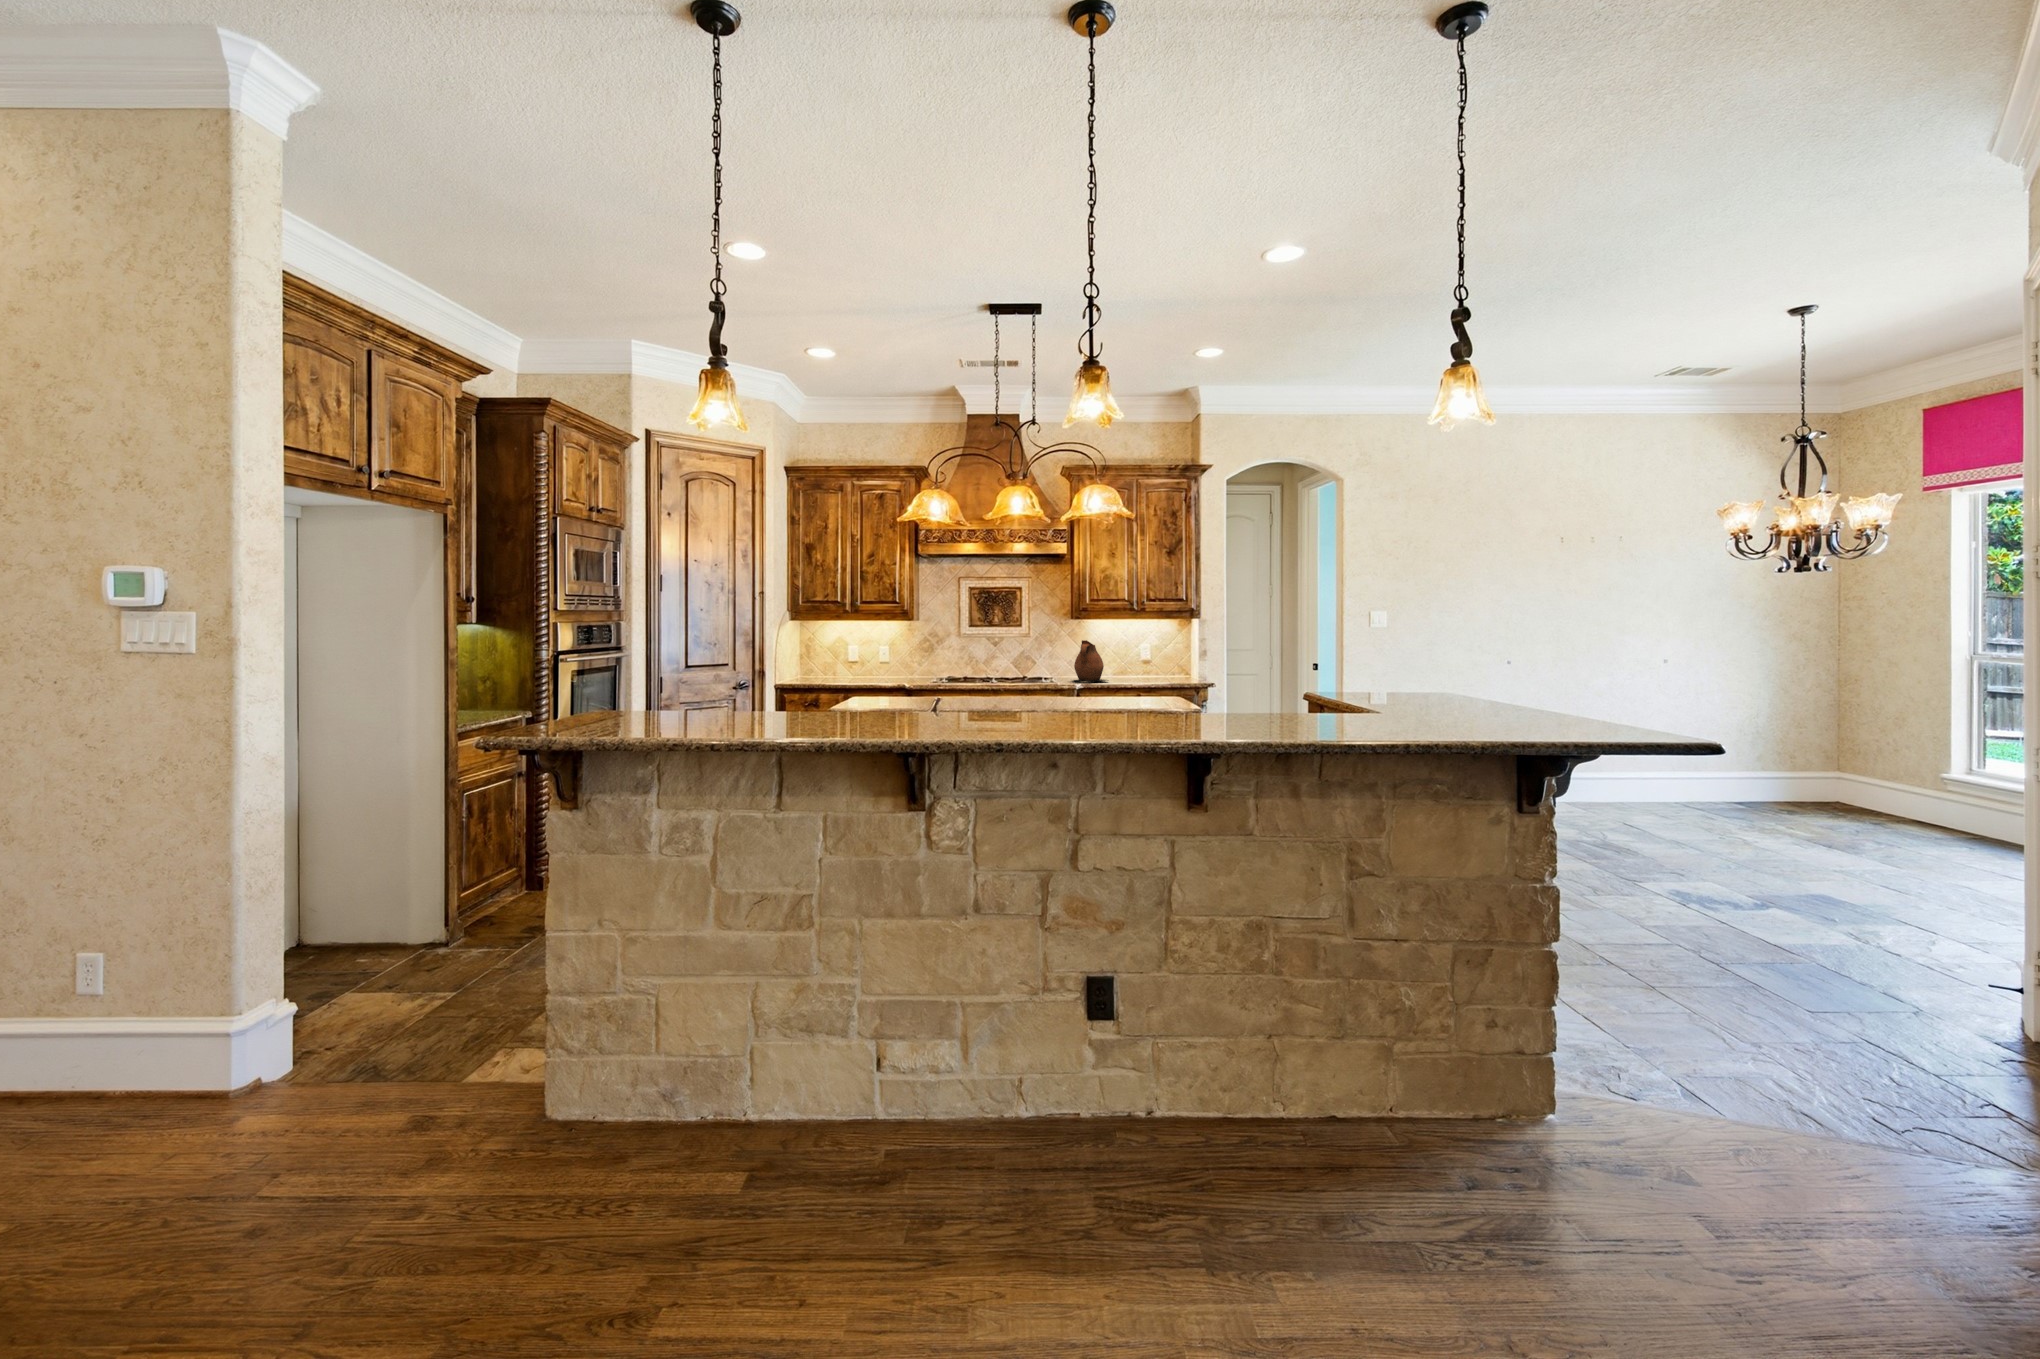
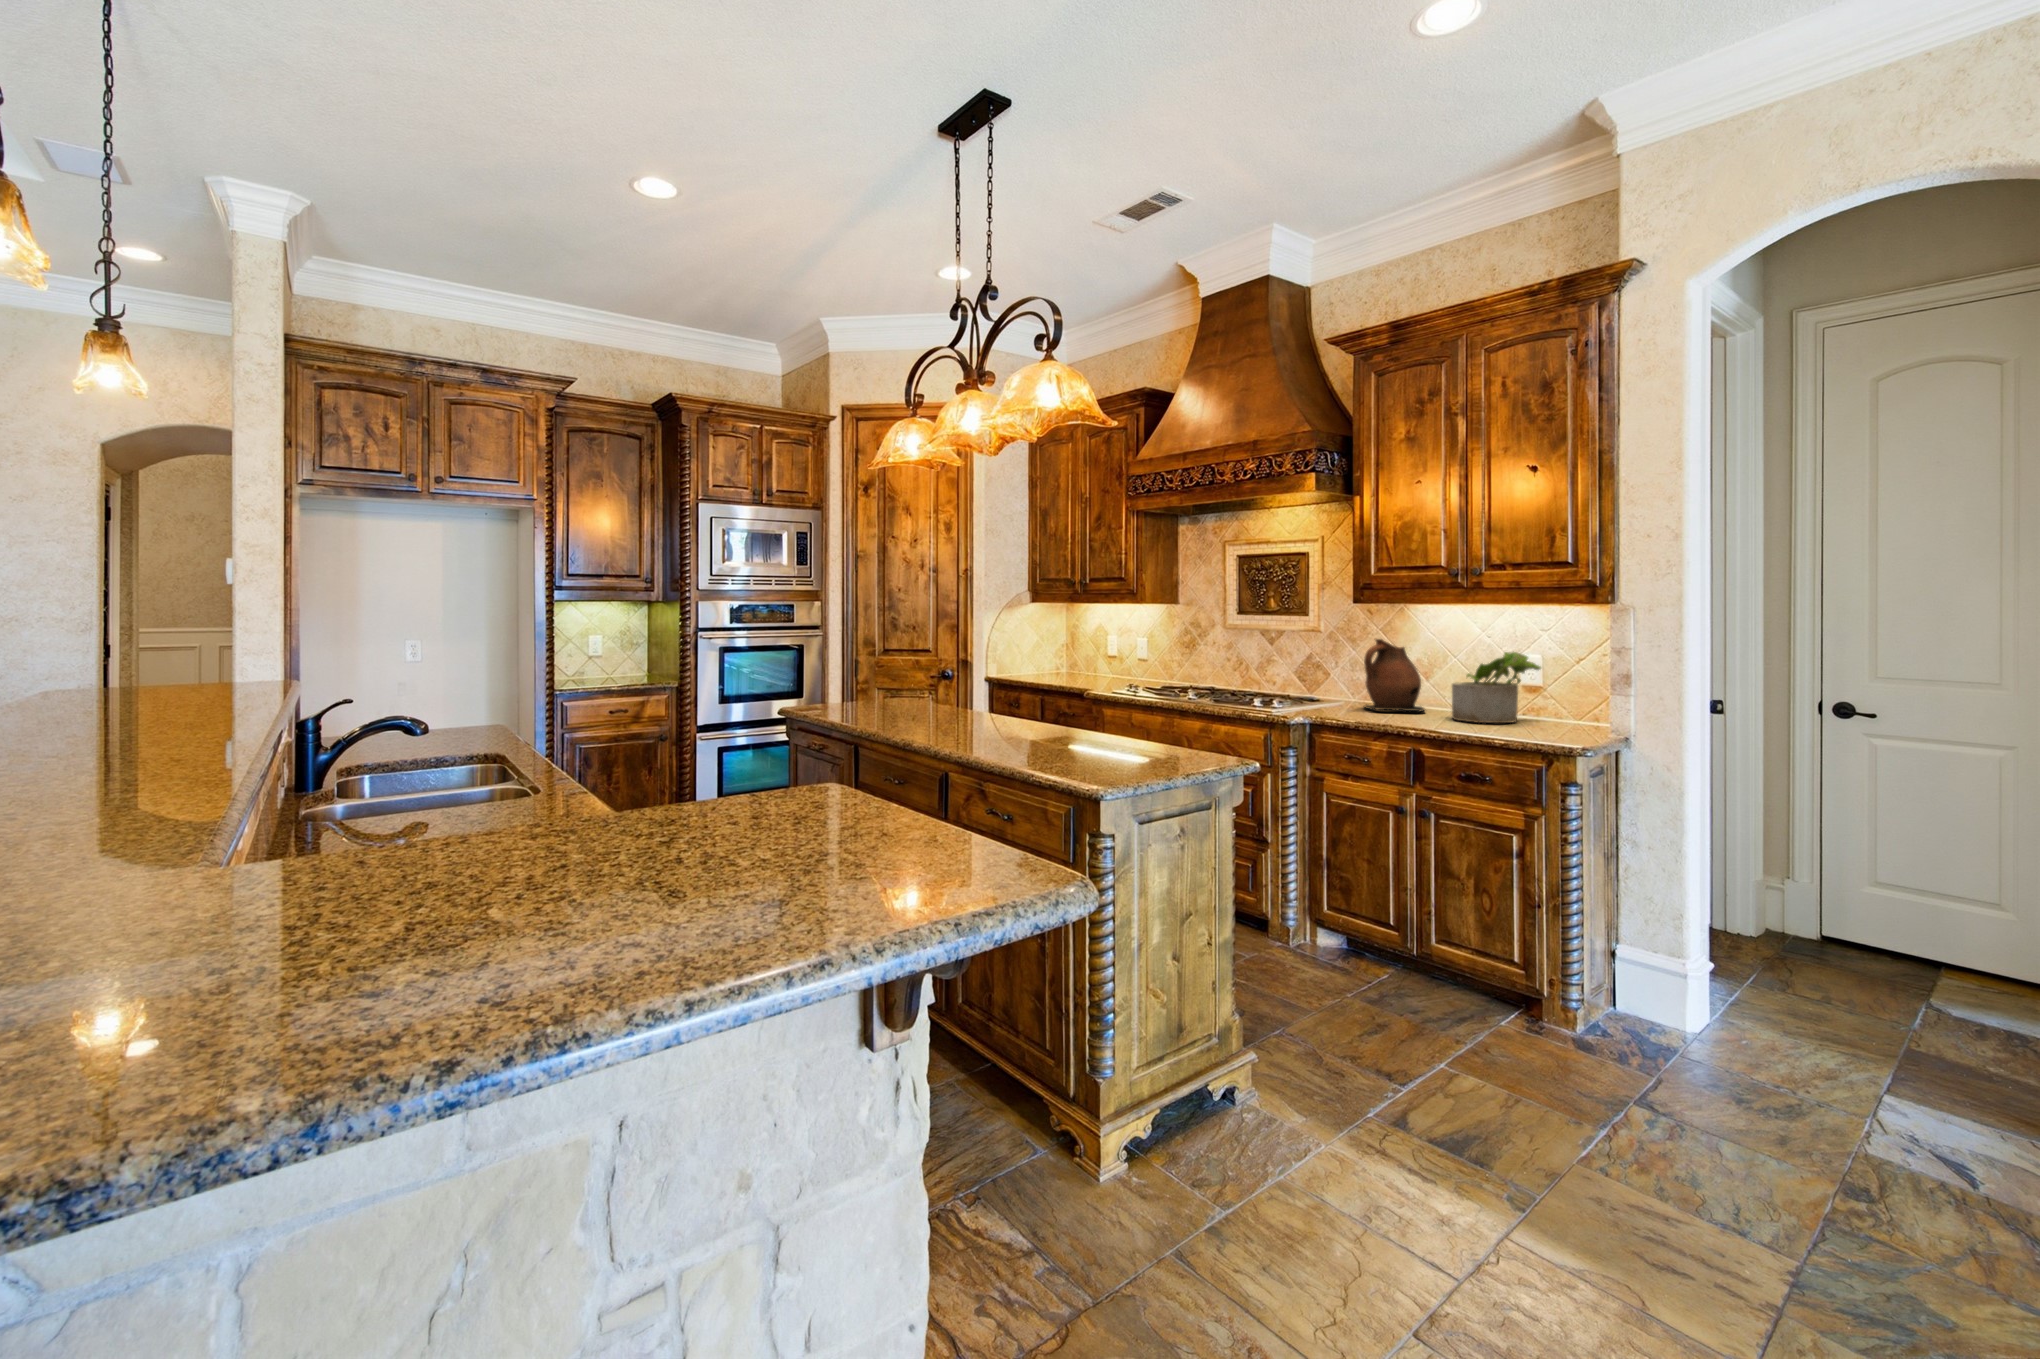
potted plant: none [1126,645,1165,683] -> present [1452,652,1541,723]

